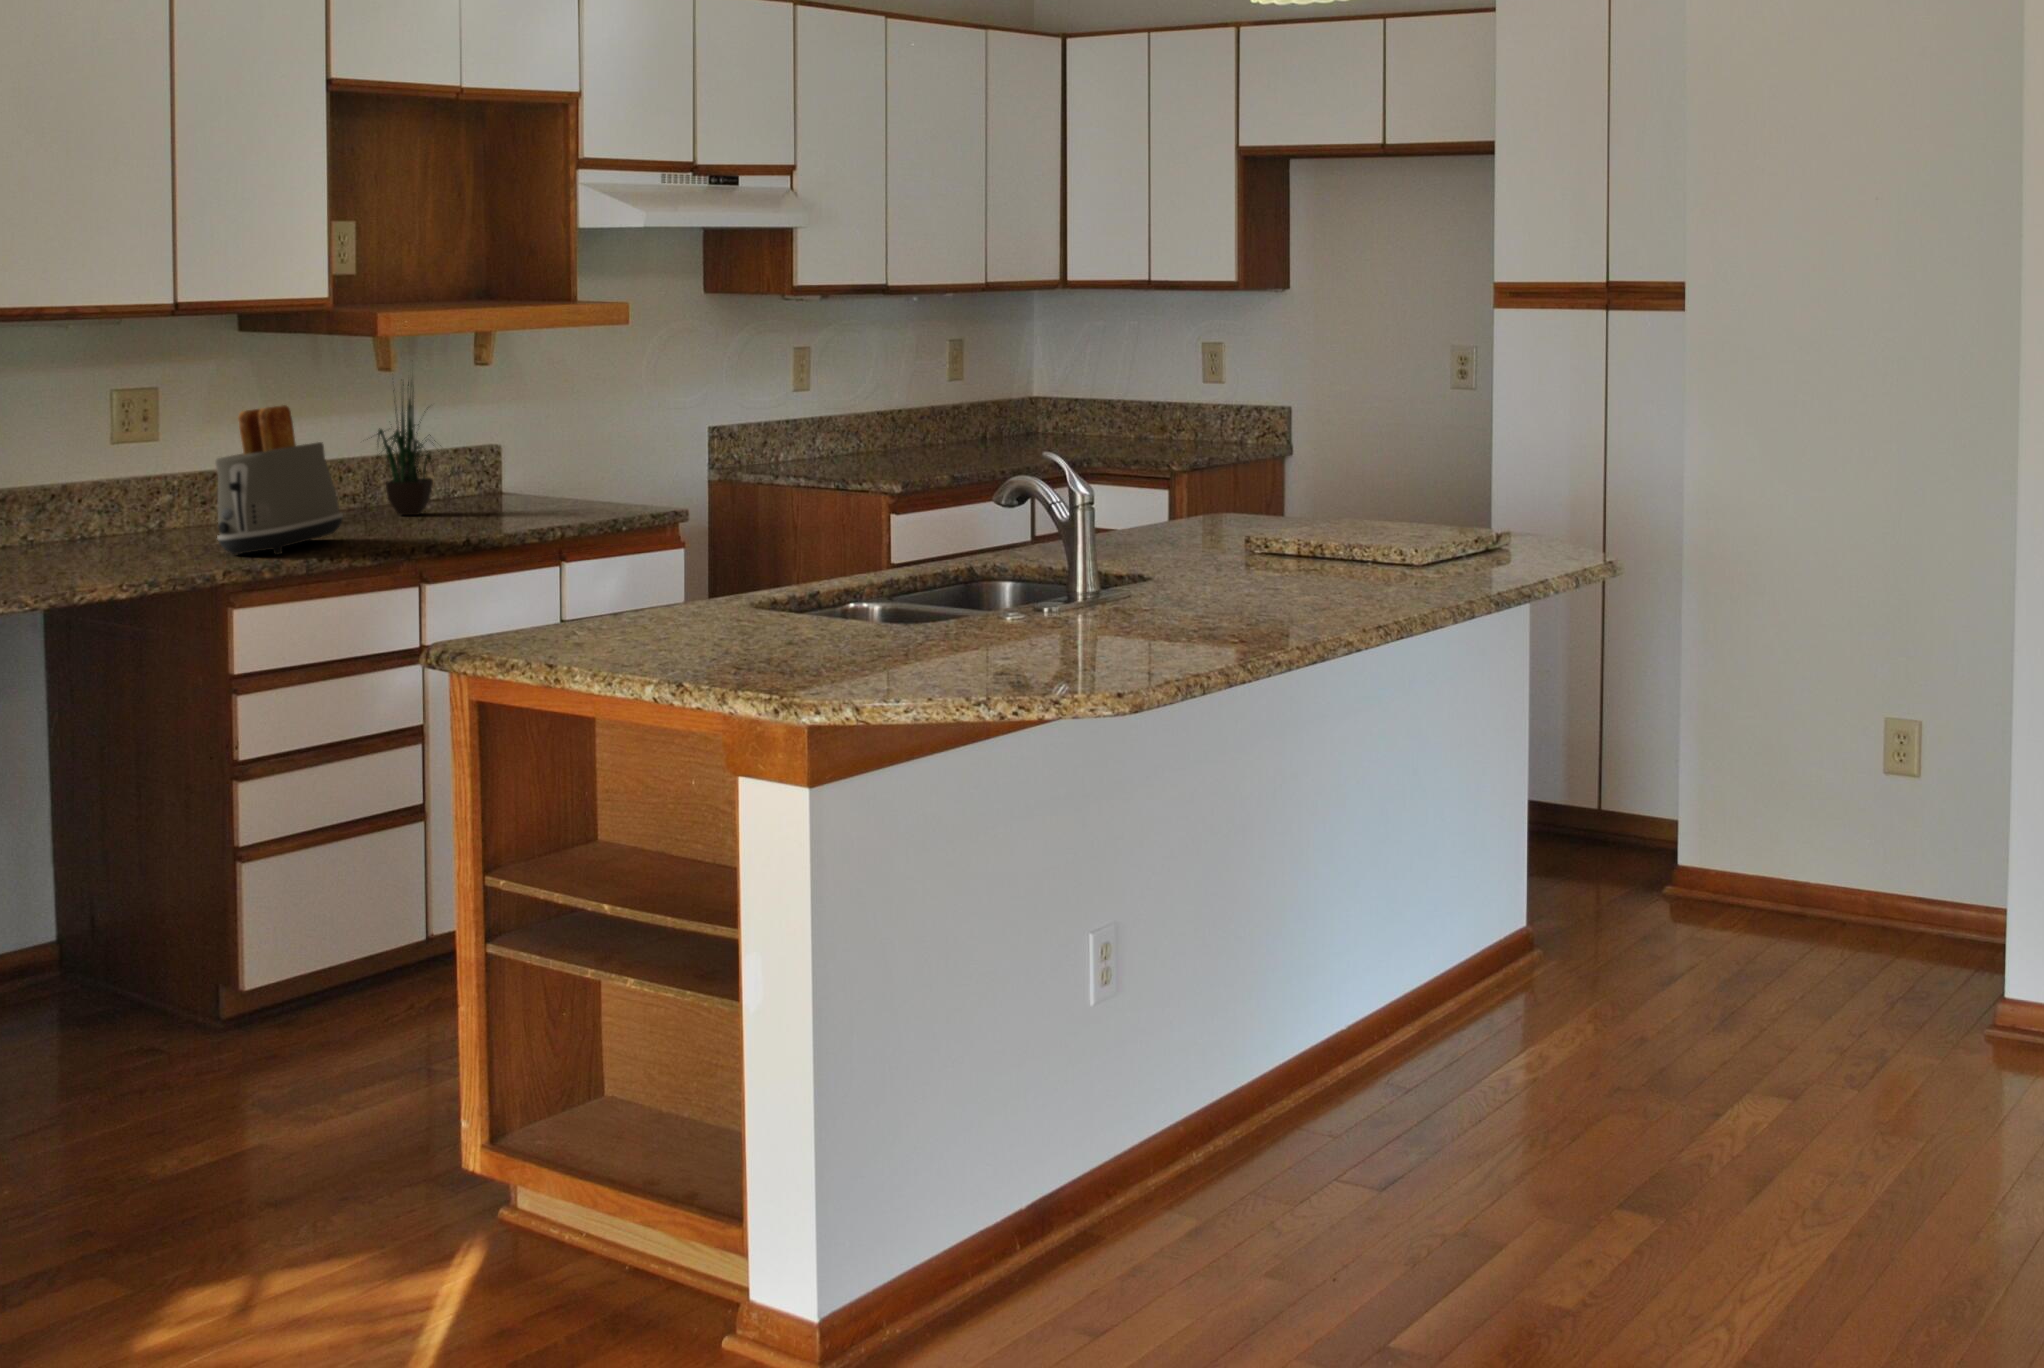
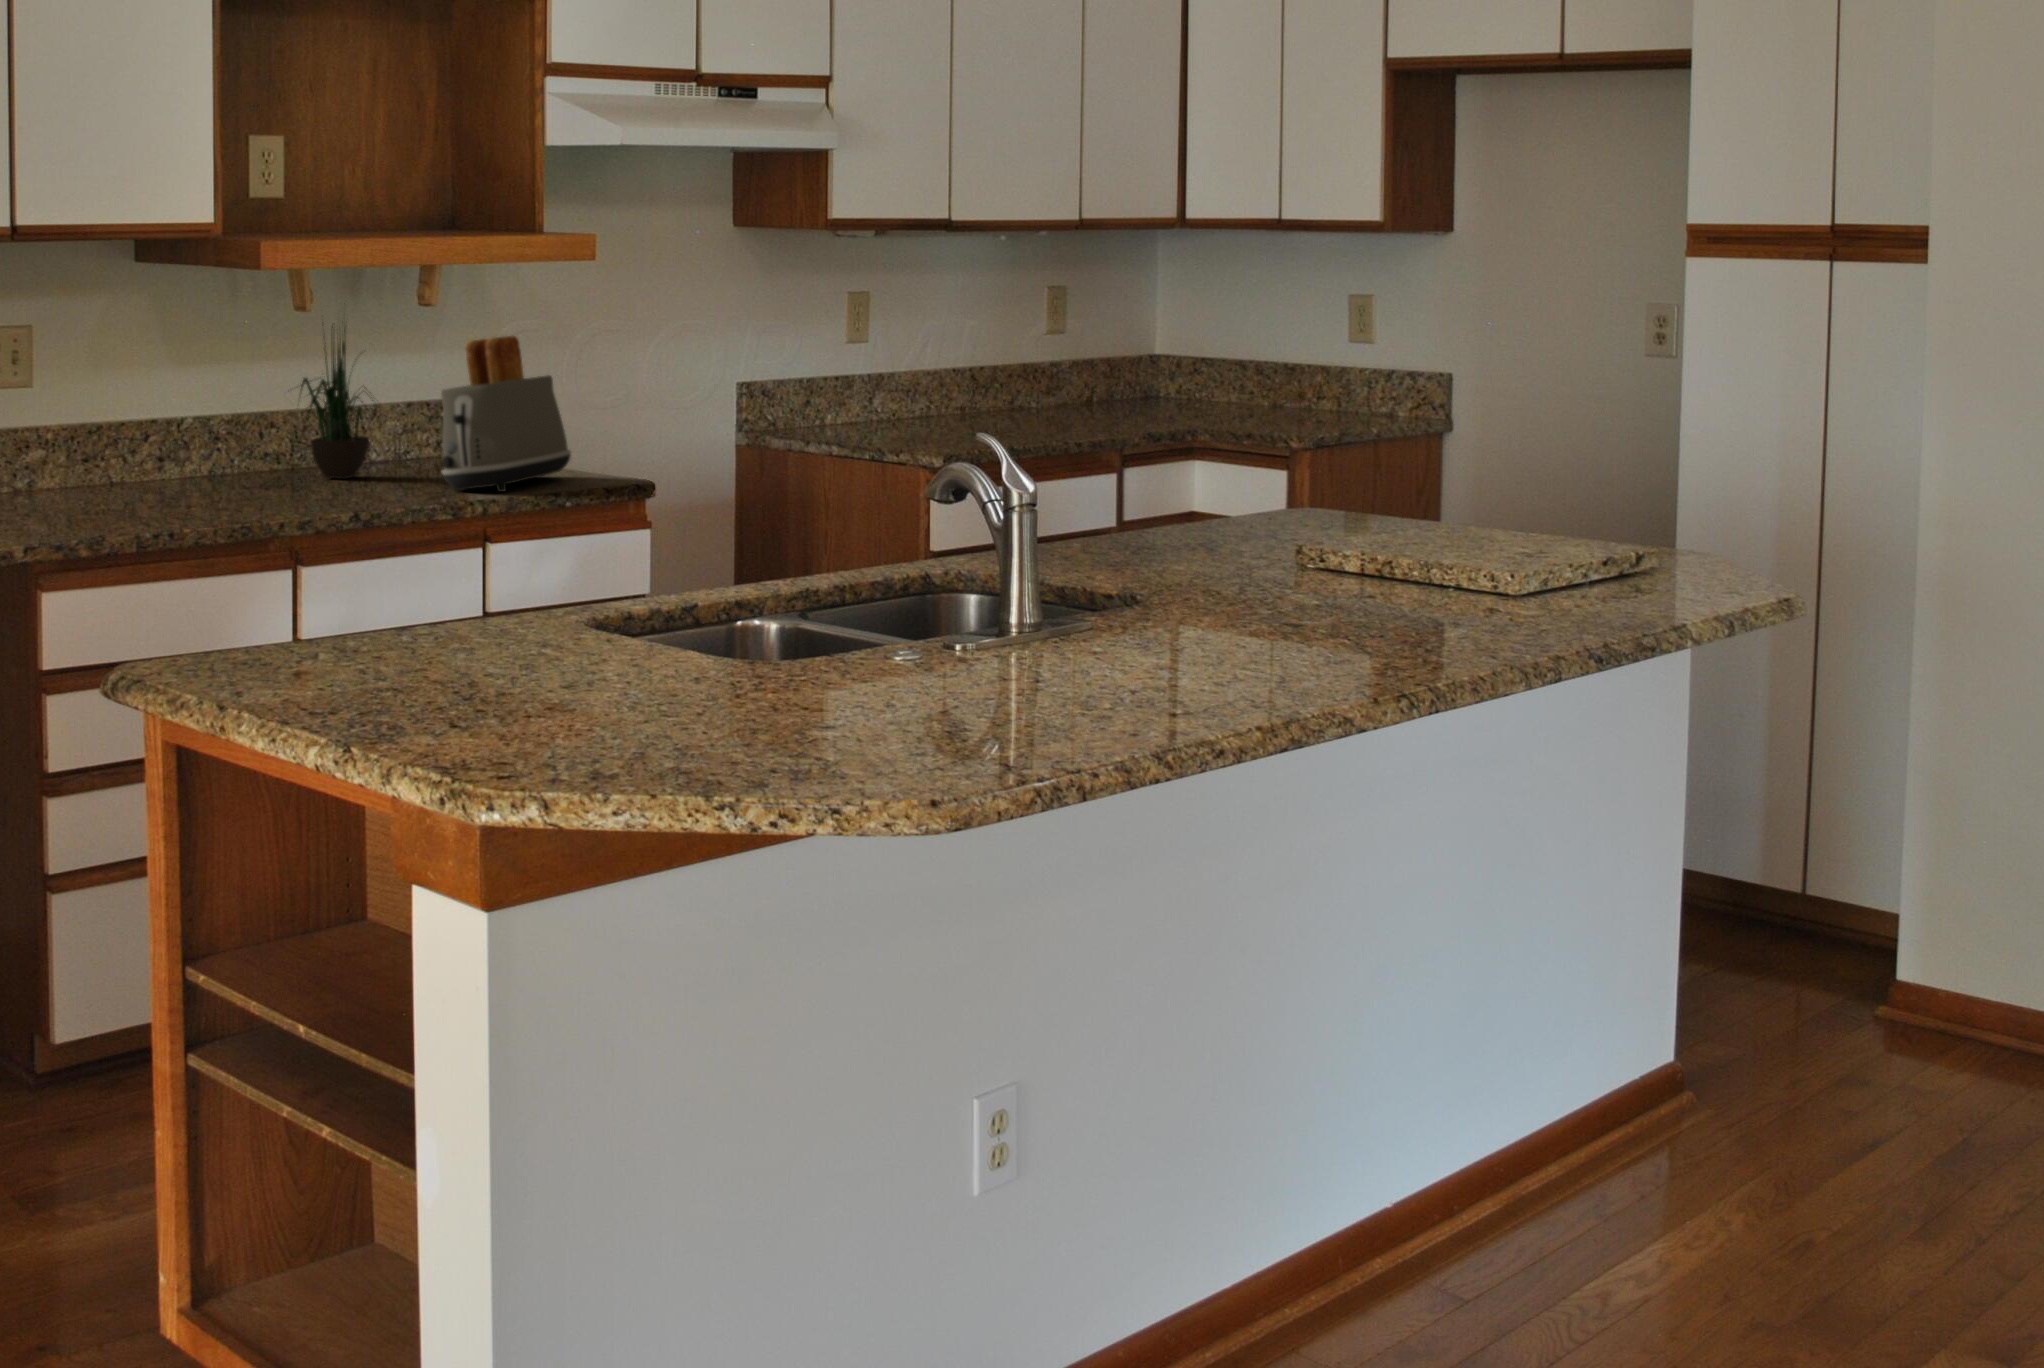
toaster: present [215,405,343,555] -> present [441,336,571,492]

